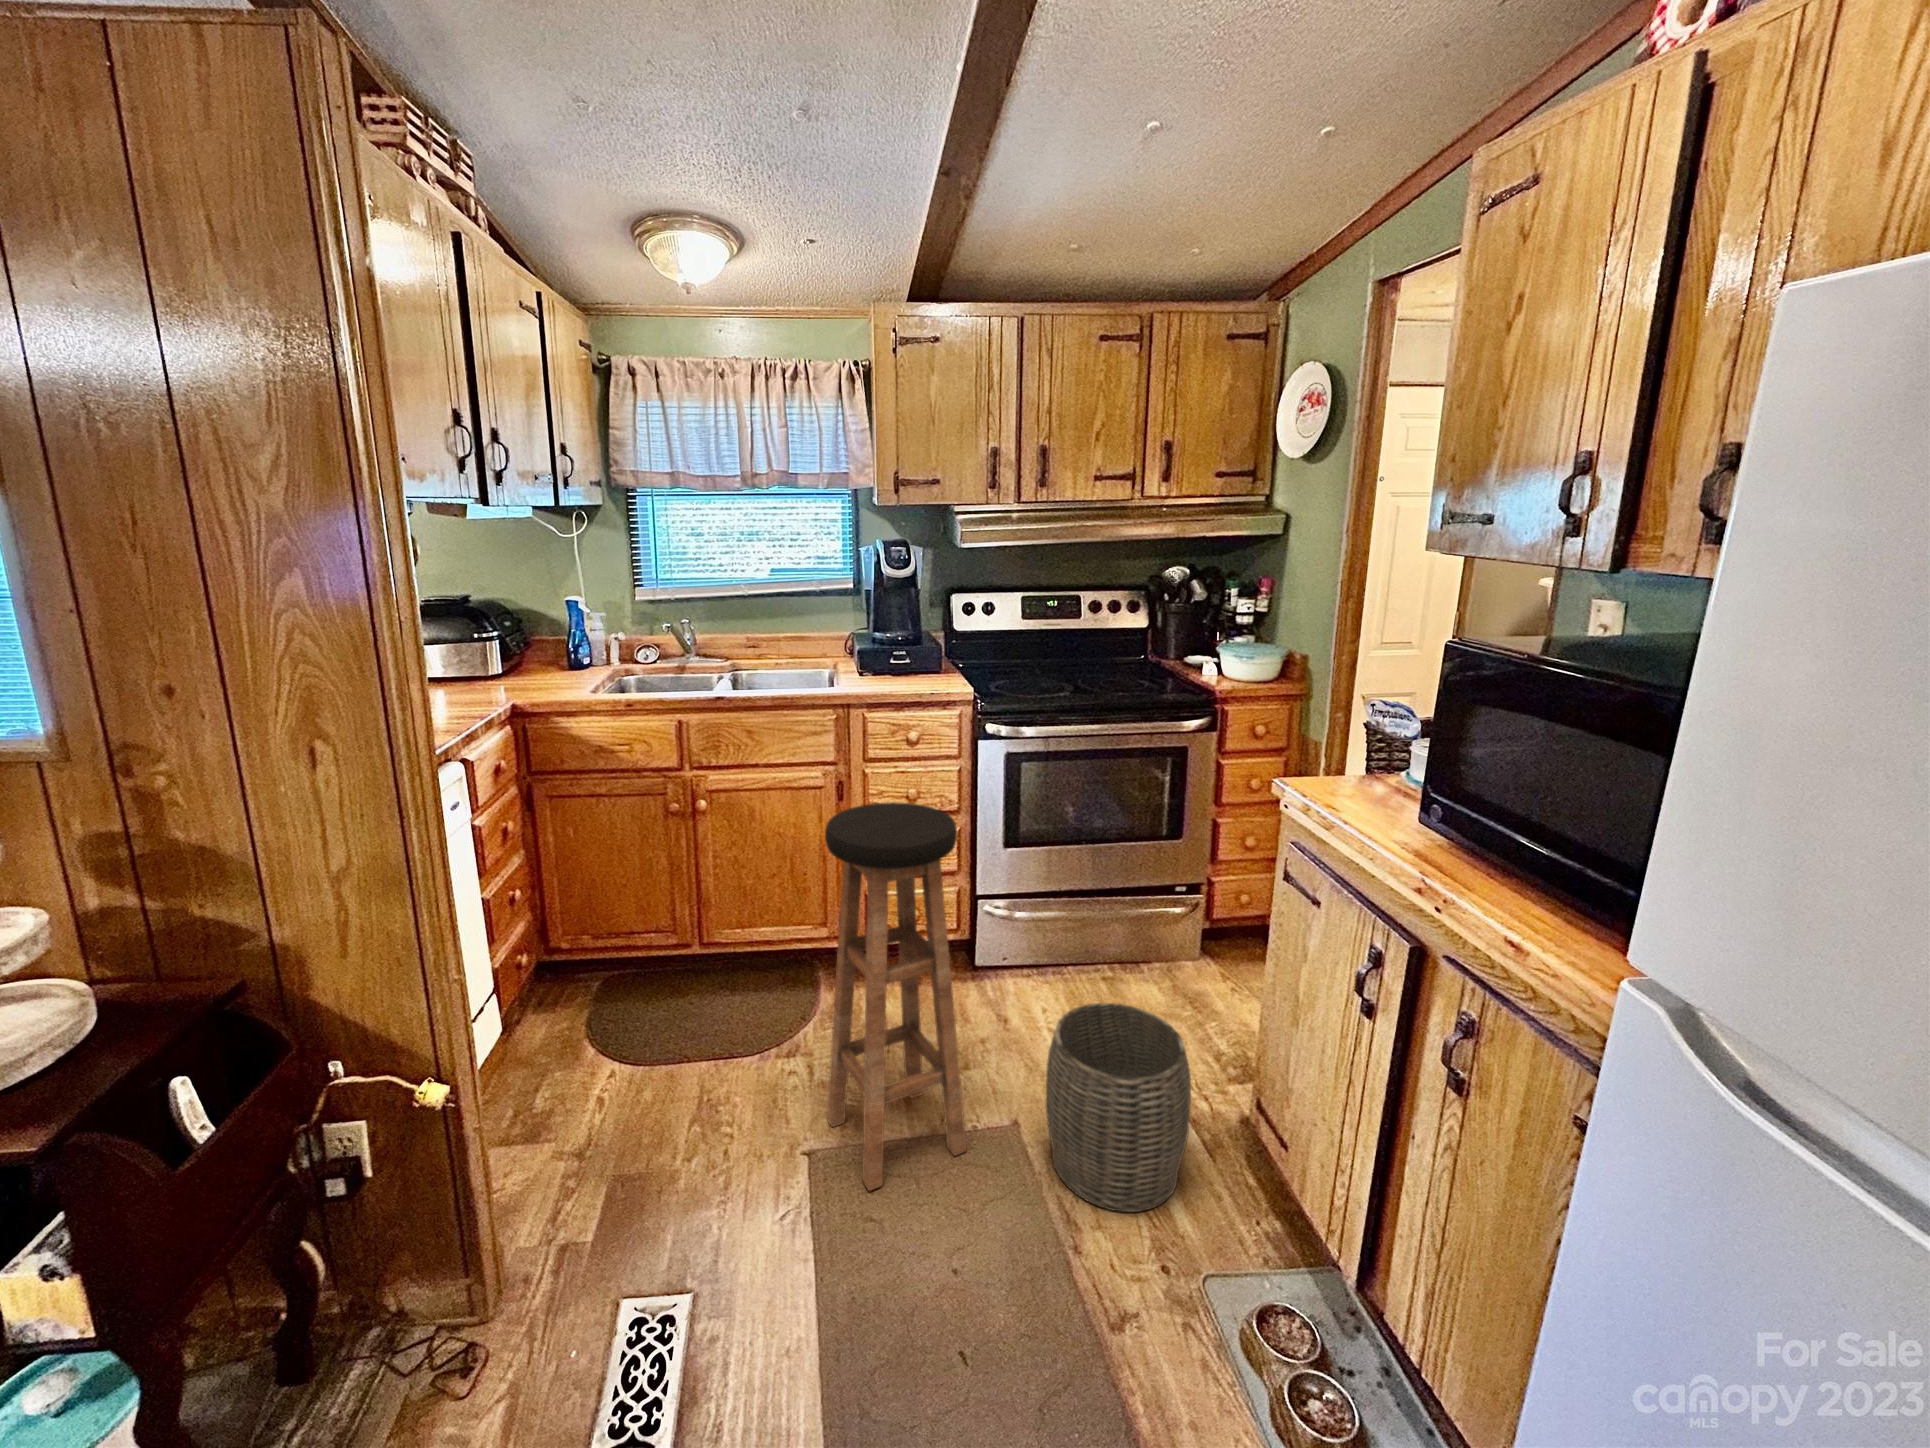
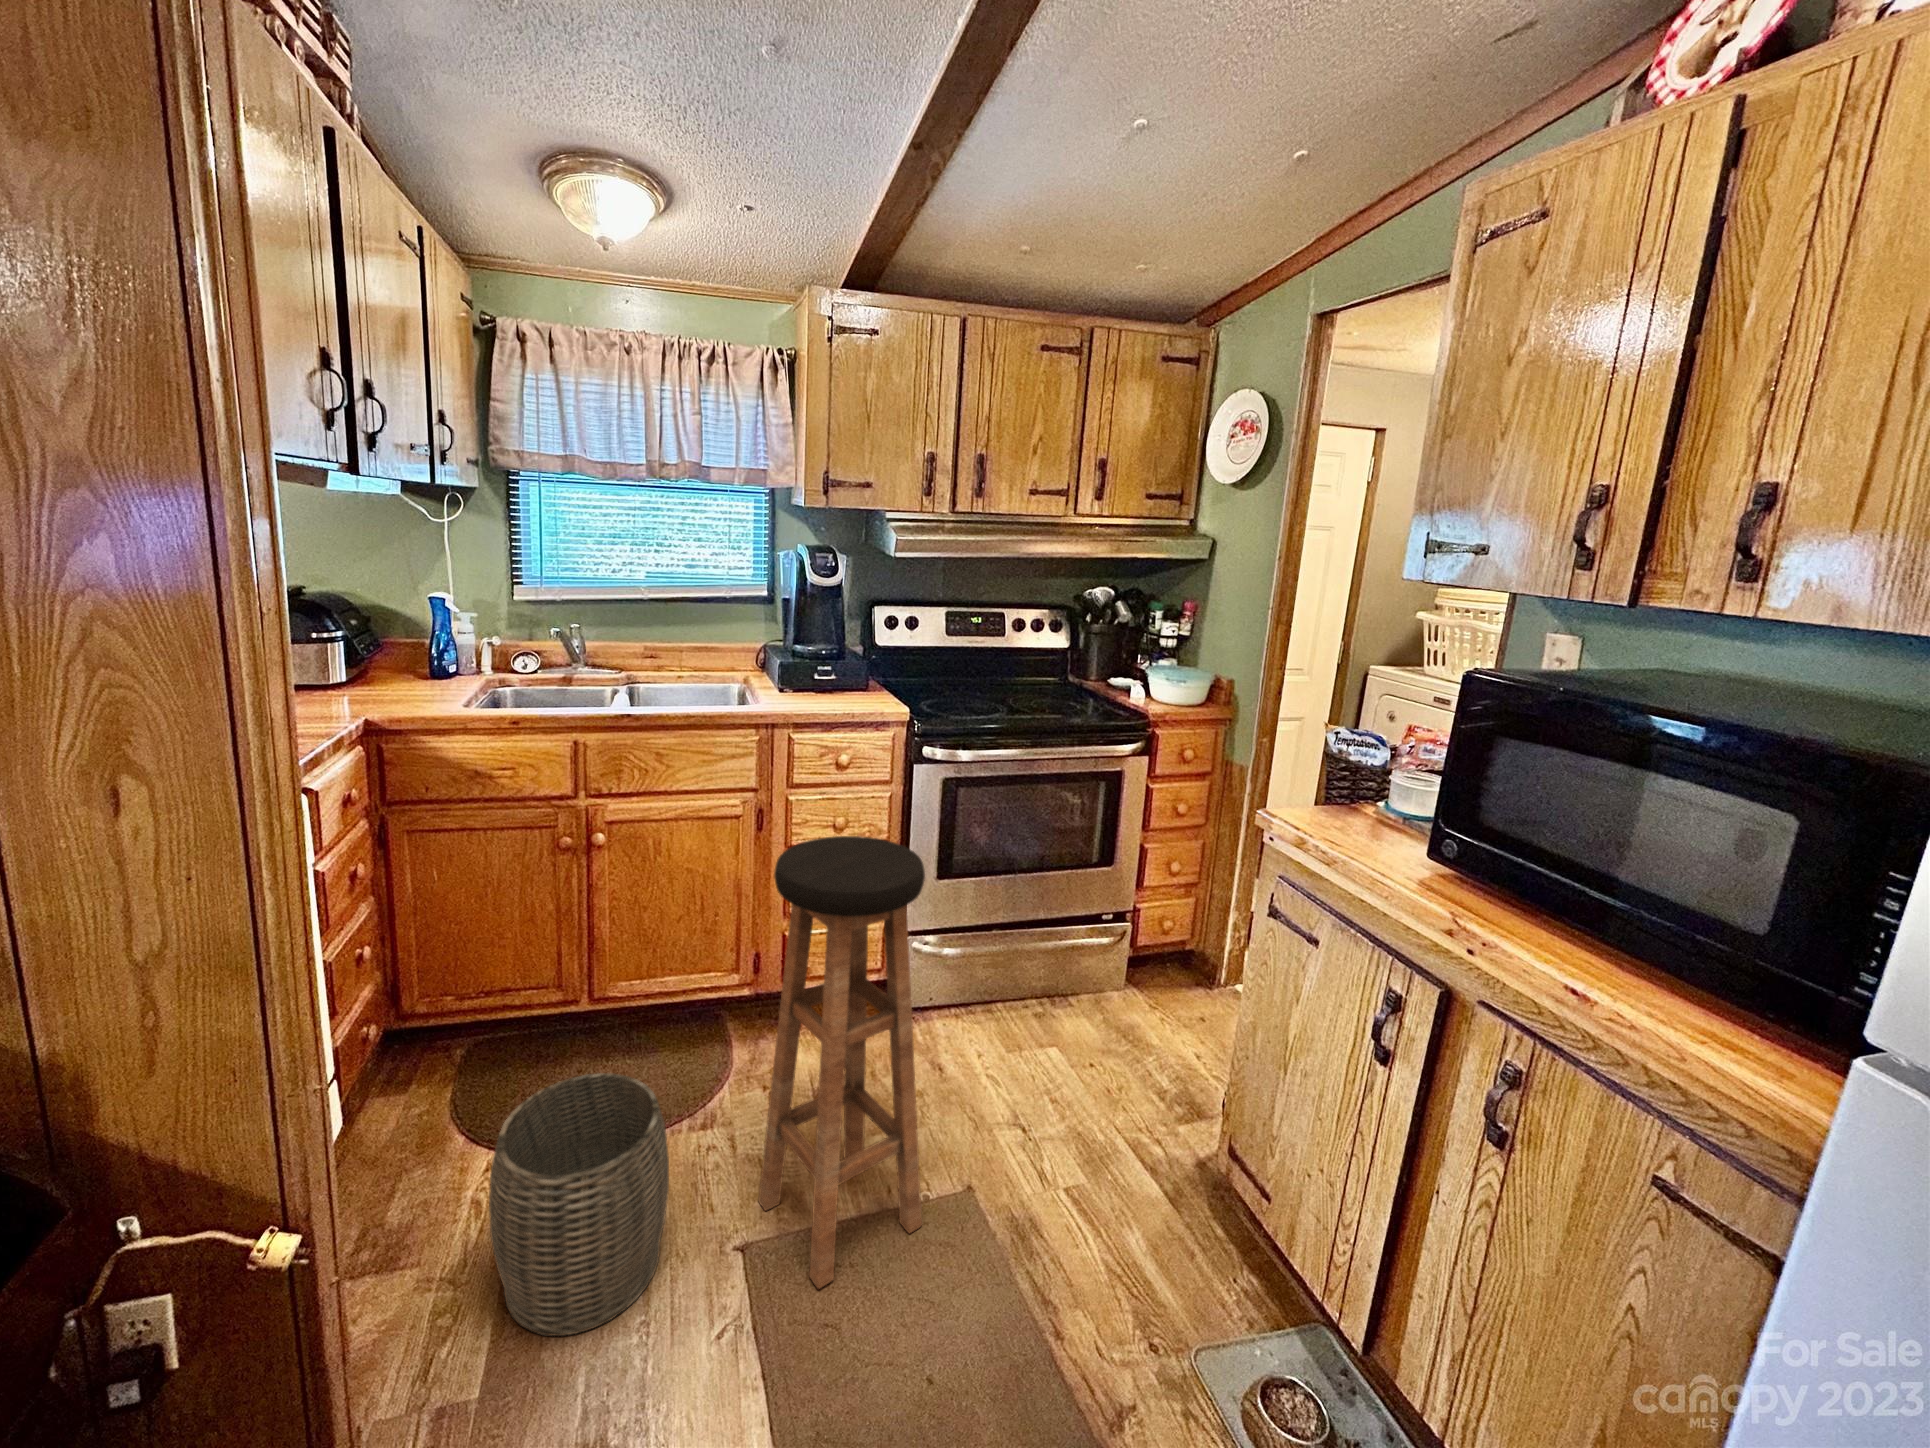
woven basket: present [1046,1003,1191,1212] -> present [489,1073,669,1336]

